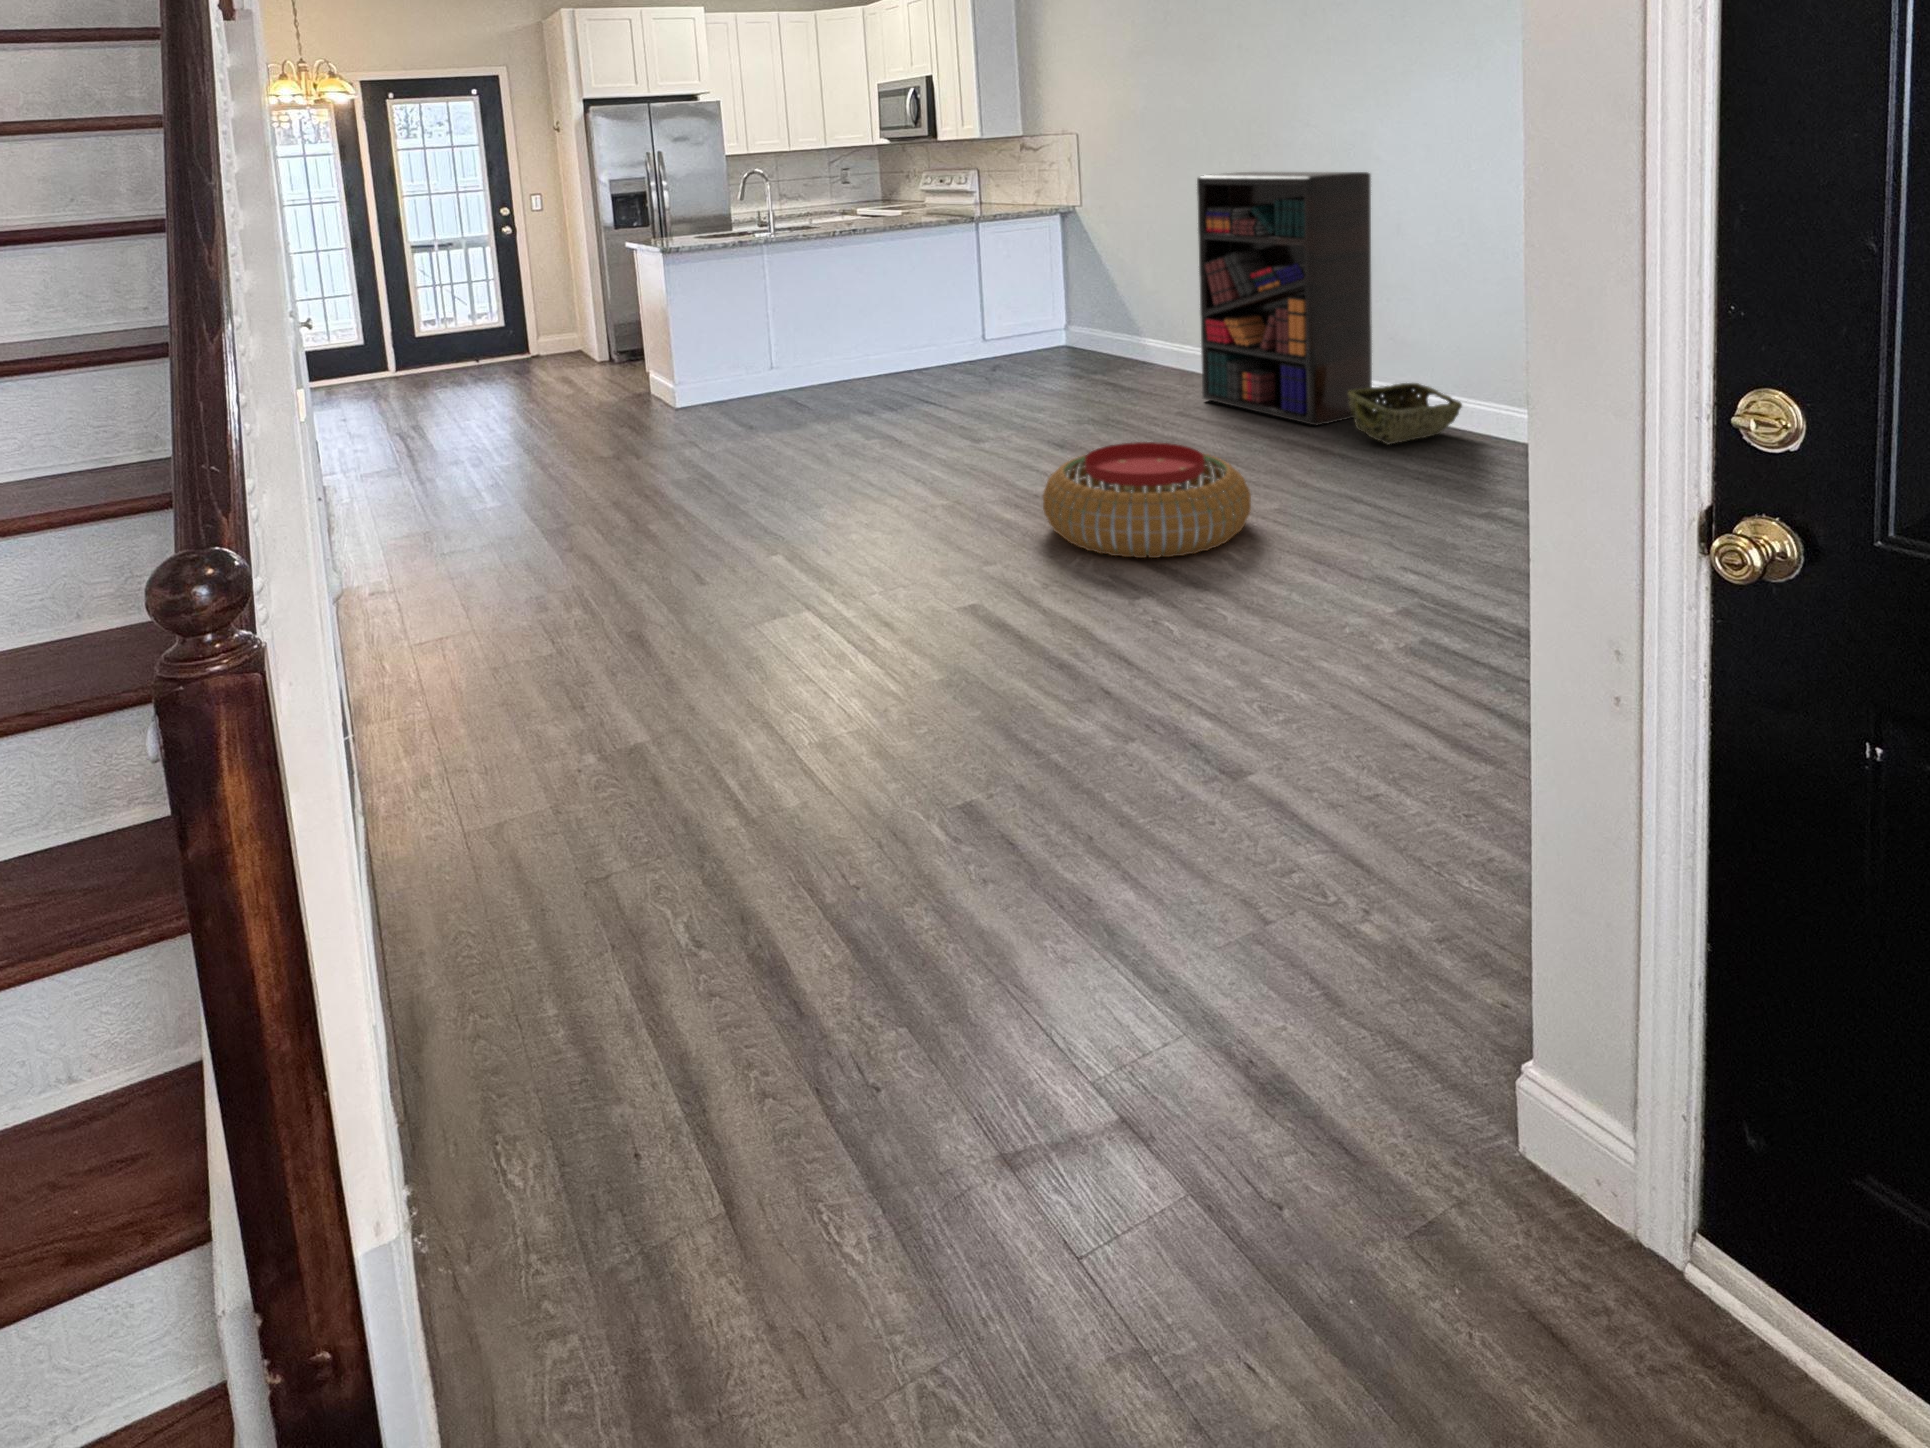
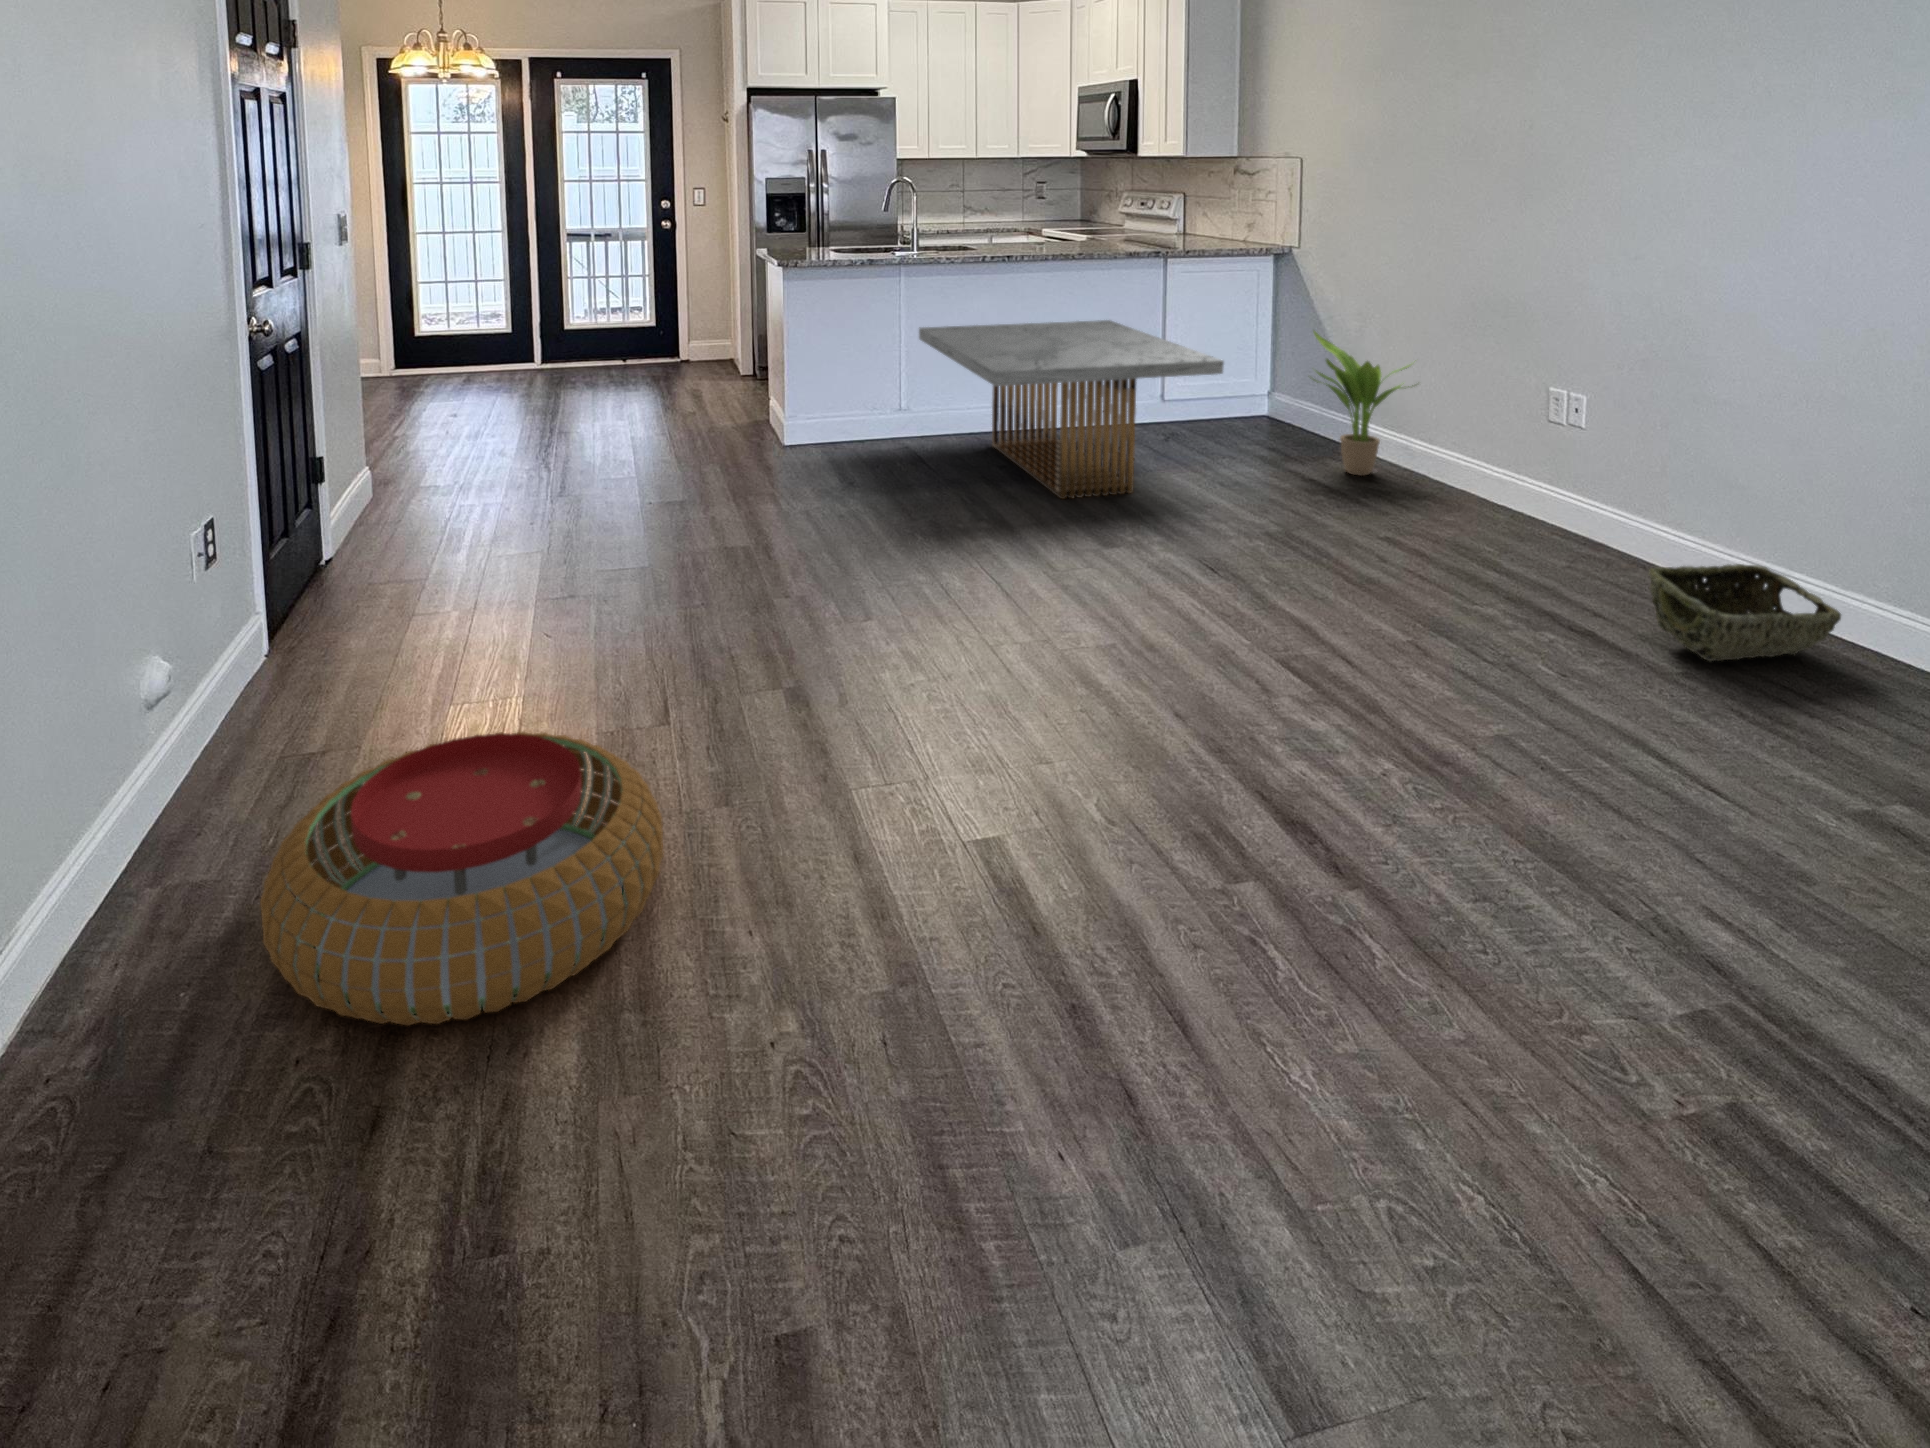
bookshelf: present [1197,172,1372,426] -> none [1431,229,1716,603]
potted plant: none [1100,265,1183,374] -> present [1313,331,1413,476]
coffee table: none [783,275,1040,414] -> present [919,320,1224,499]
pouf: present [1043,442,1251,558] -> present [260,732,663,1026]

